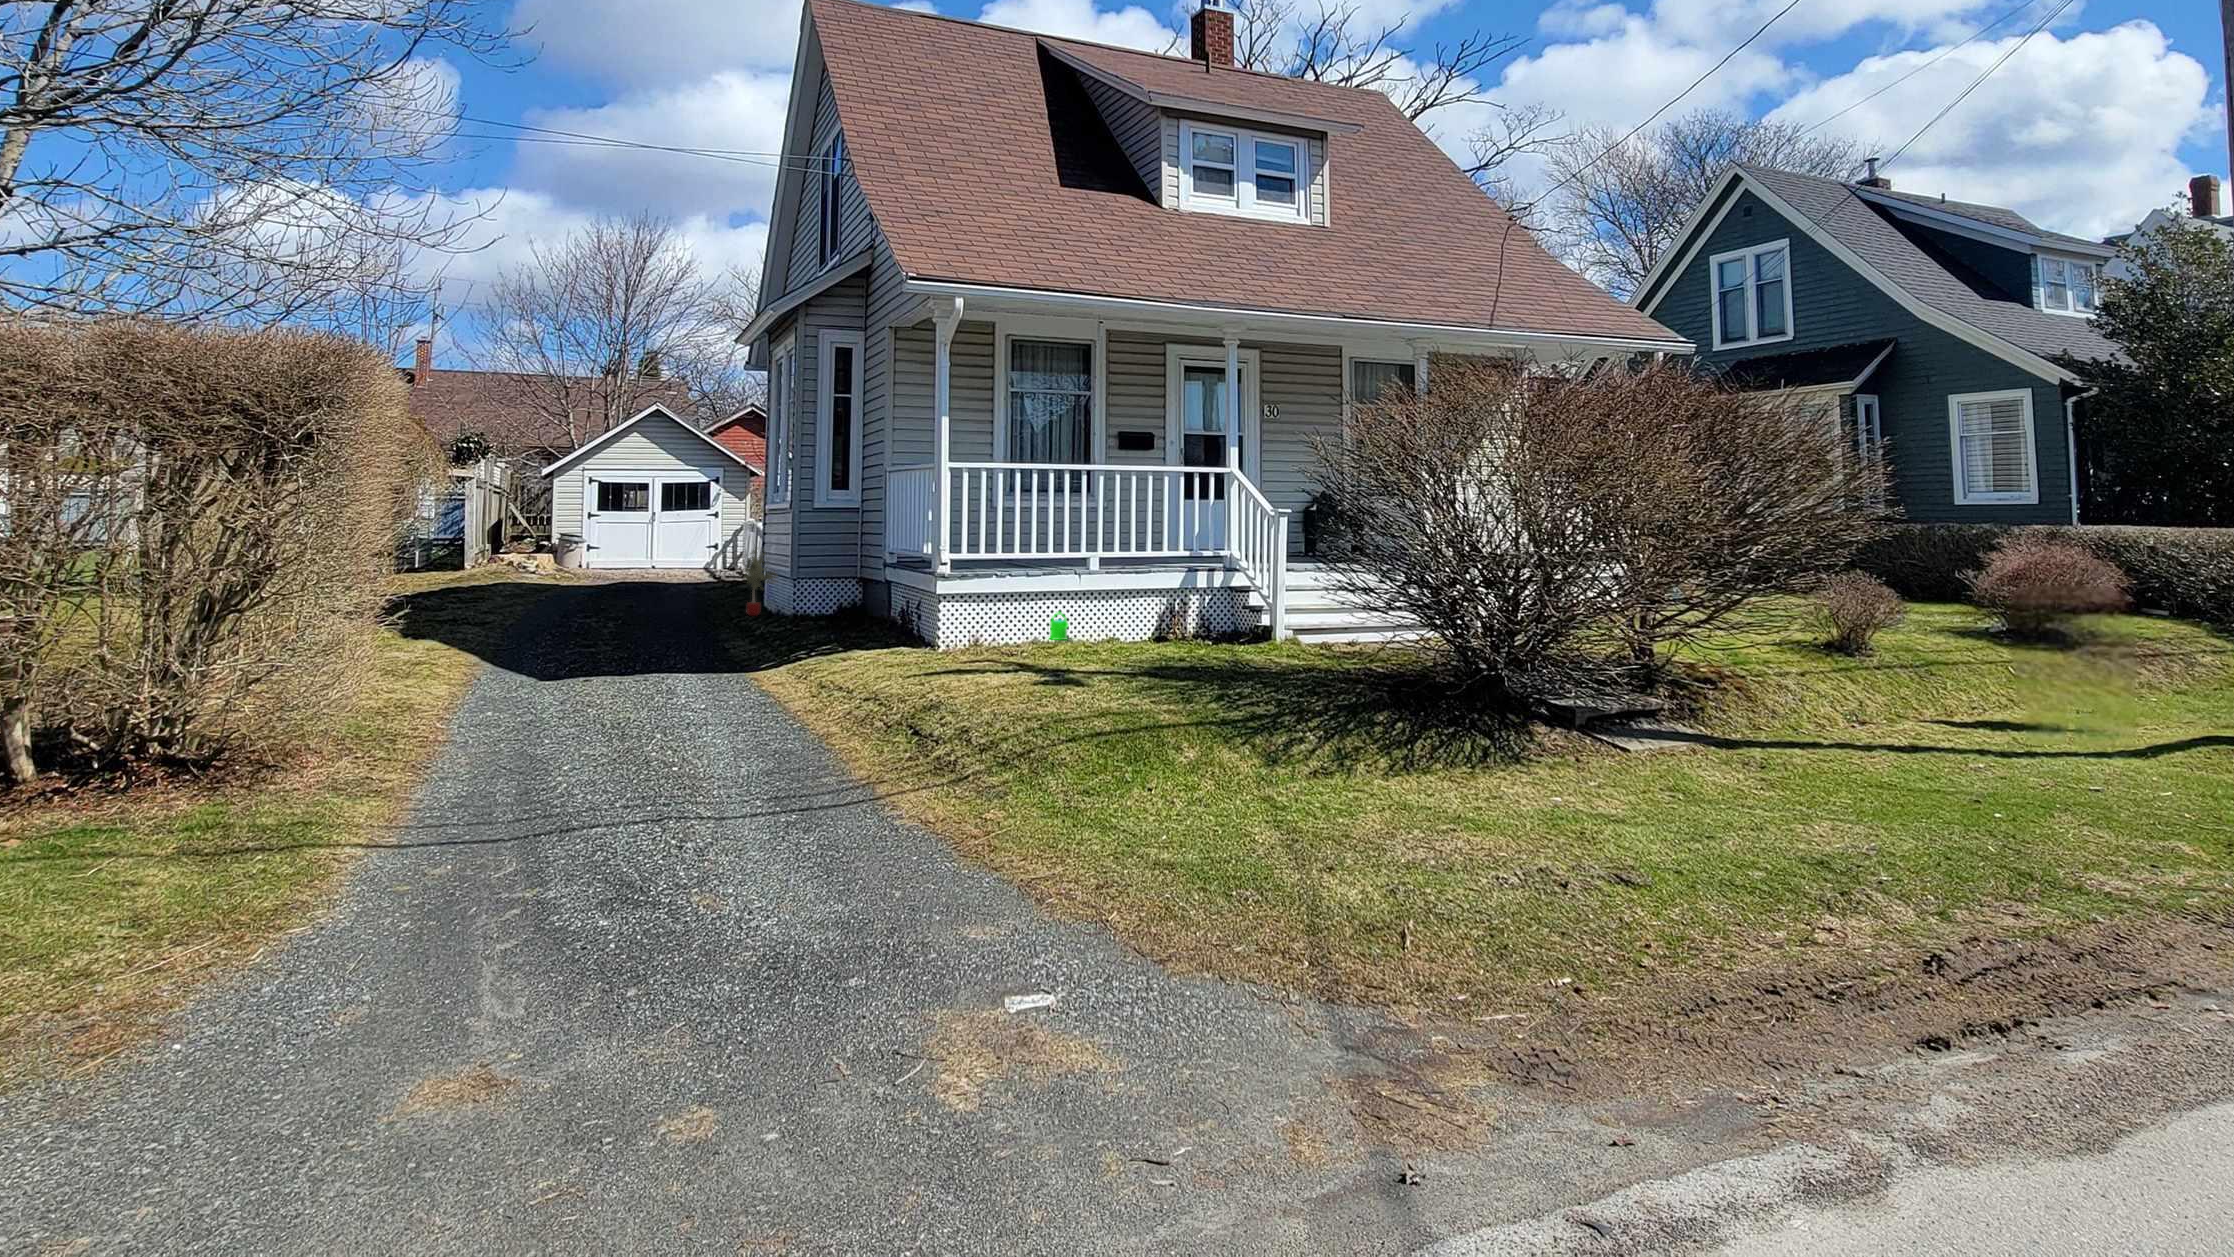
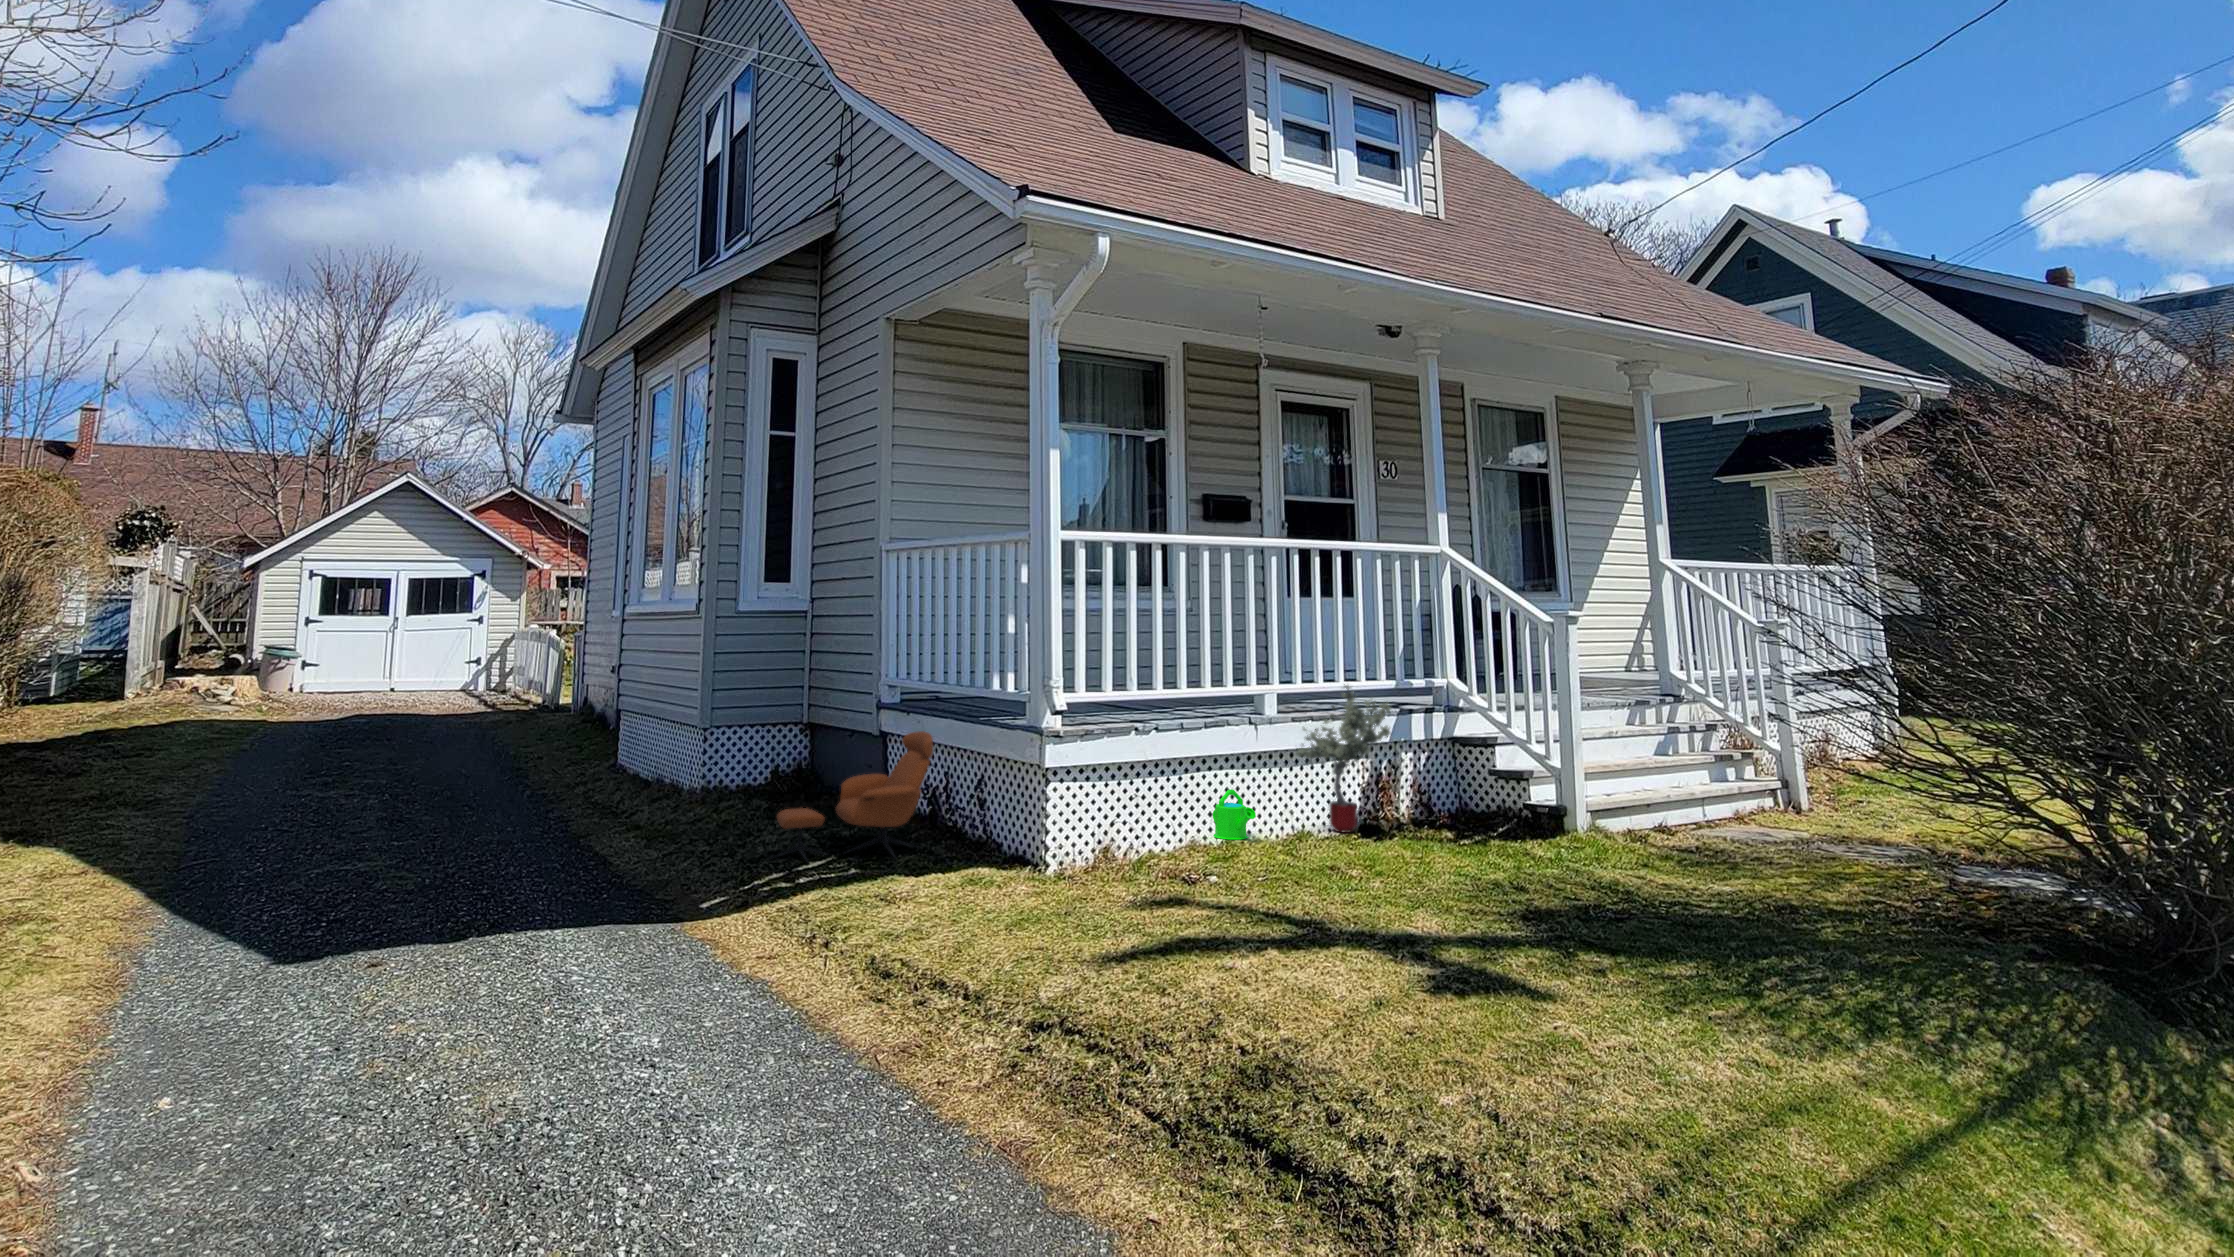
potted tree: present [743,550,778,616] -> present [1295,684,1391,833]
lounge chair: none [804,579,905,653] -> present [773,731,933,862]

